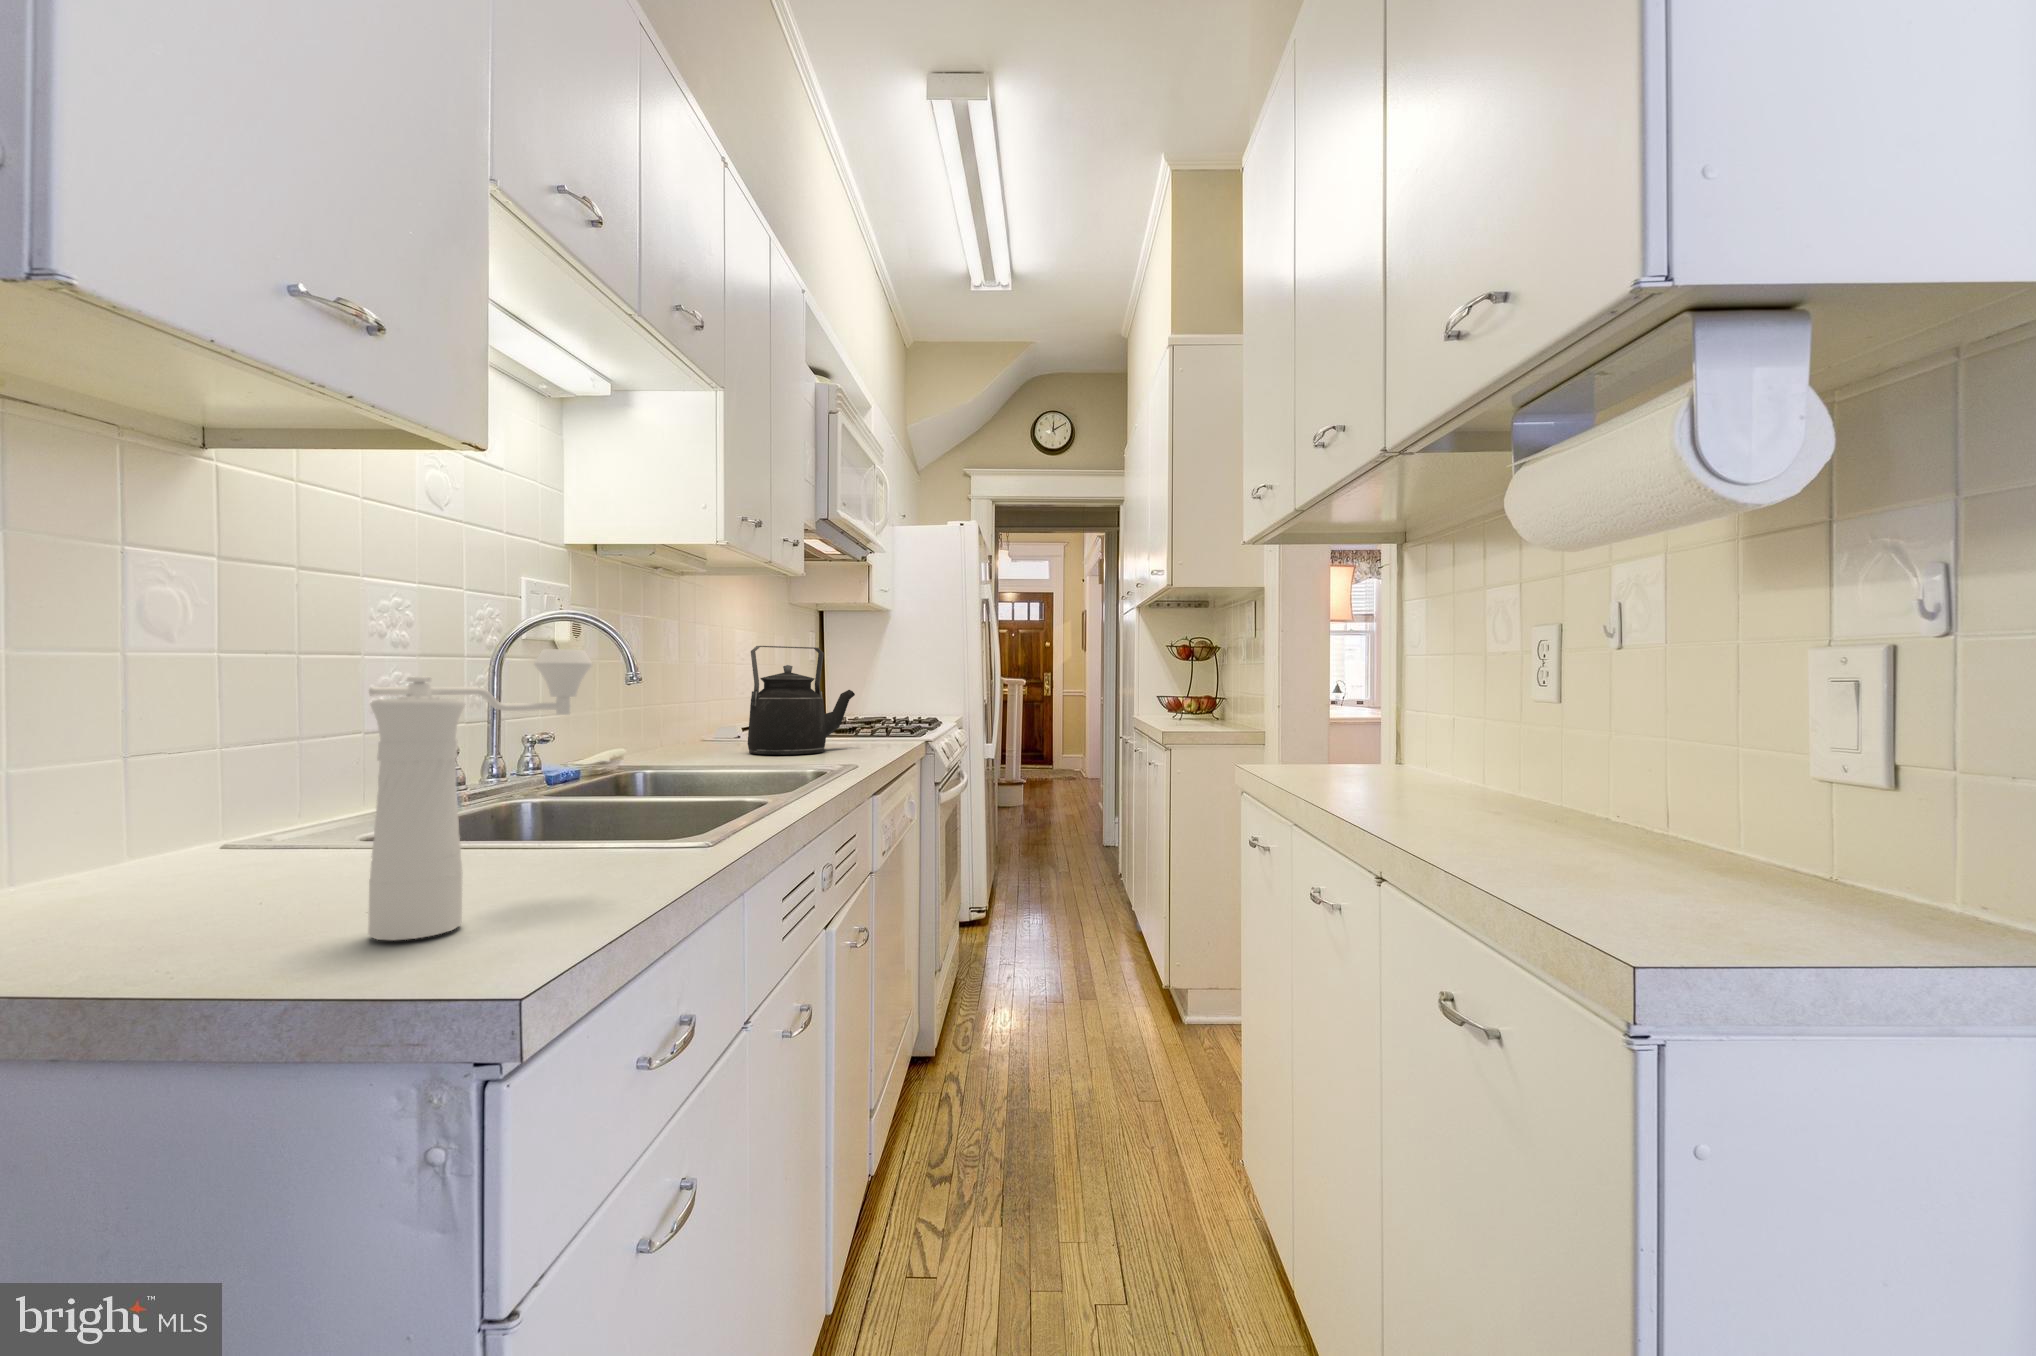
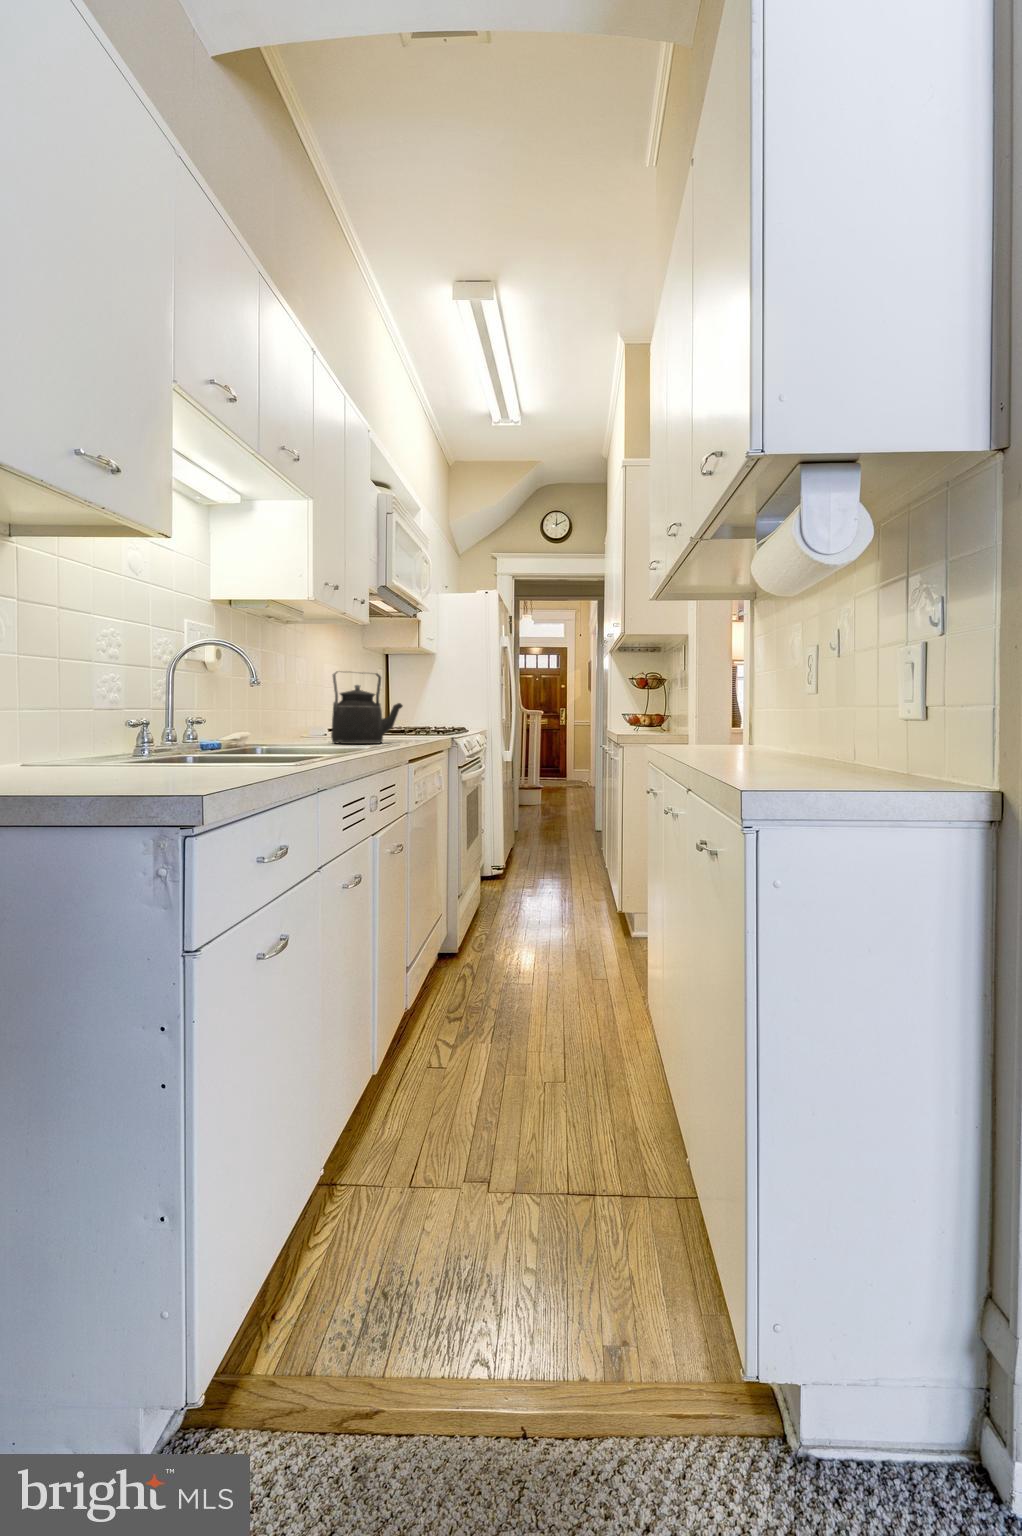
pepper mill: present [368,649,593,940] -> none [109,645,227,794]

